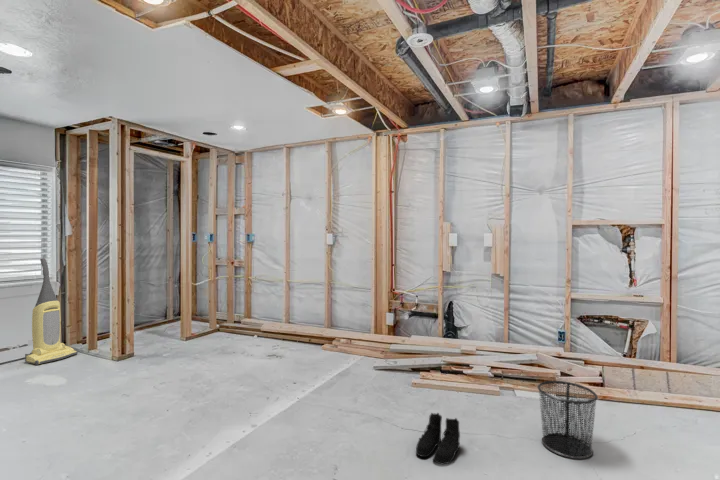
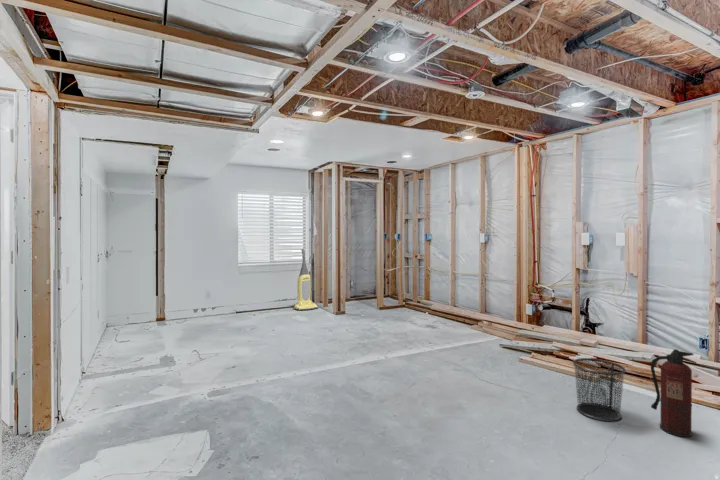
fire extinguisher: none [609,360,657,455] -> present [651,349,696,437]
boots: present [416,413,460,464] -> none [468,363,505,395]

